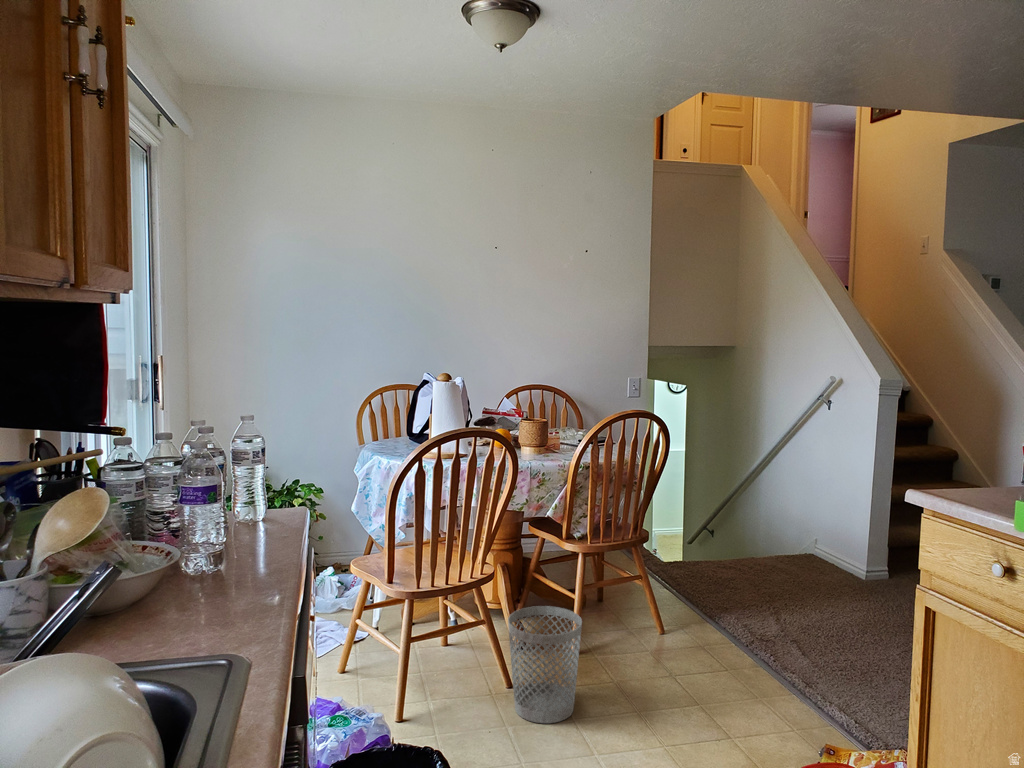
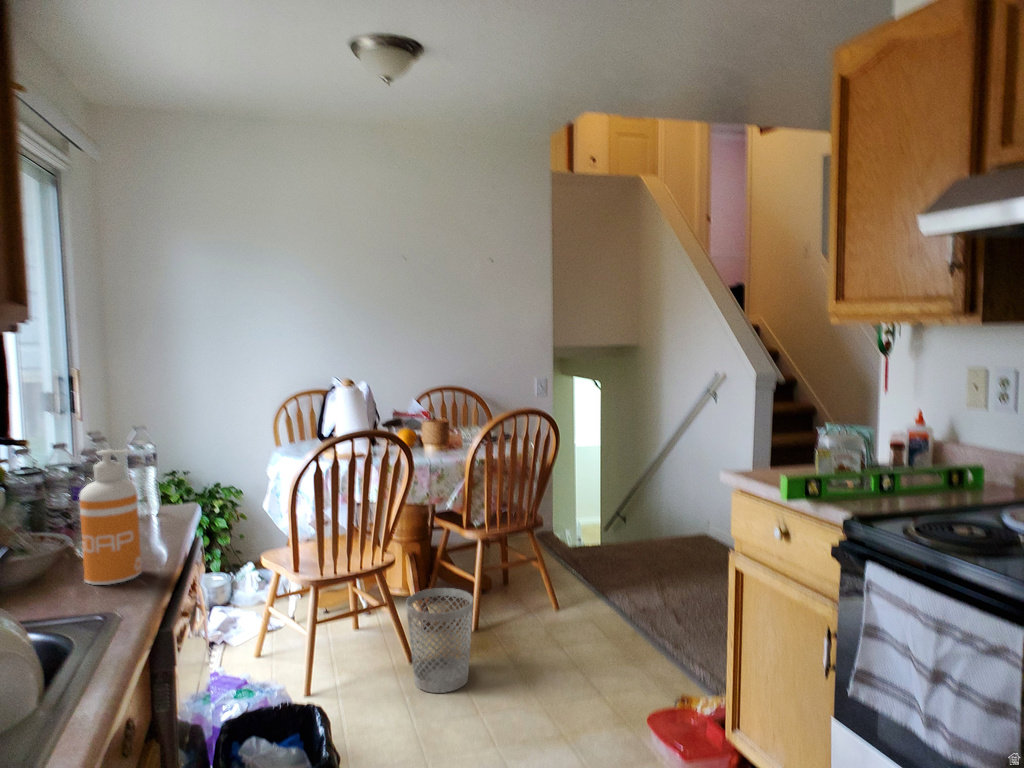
soap dispenser: none [192,448,257,602] -> present [79,450,142,585]

